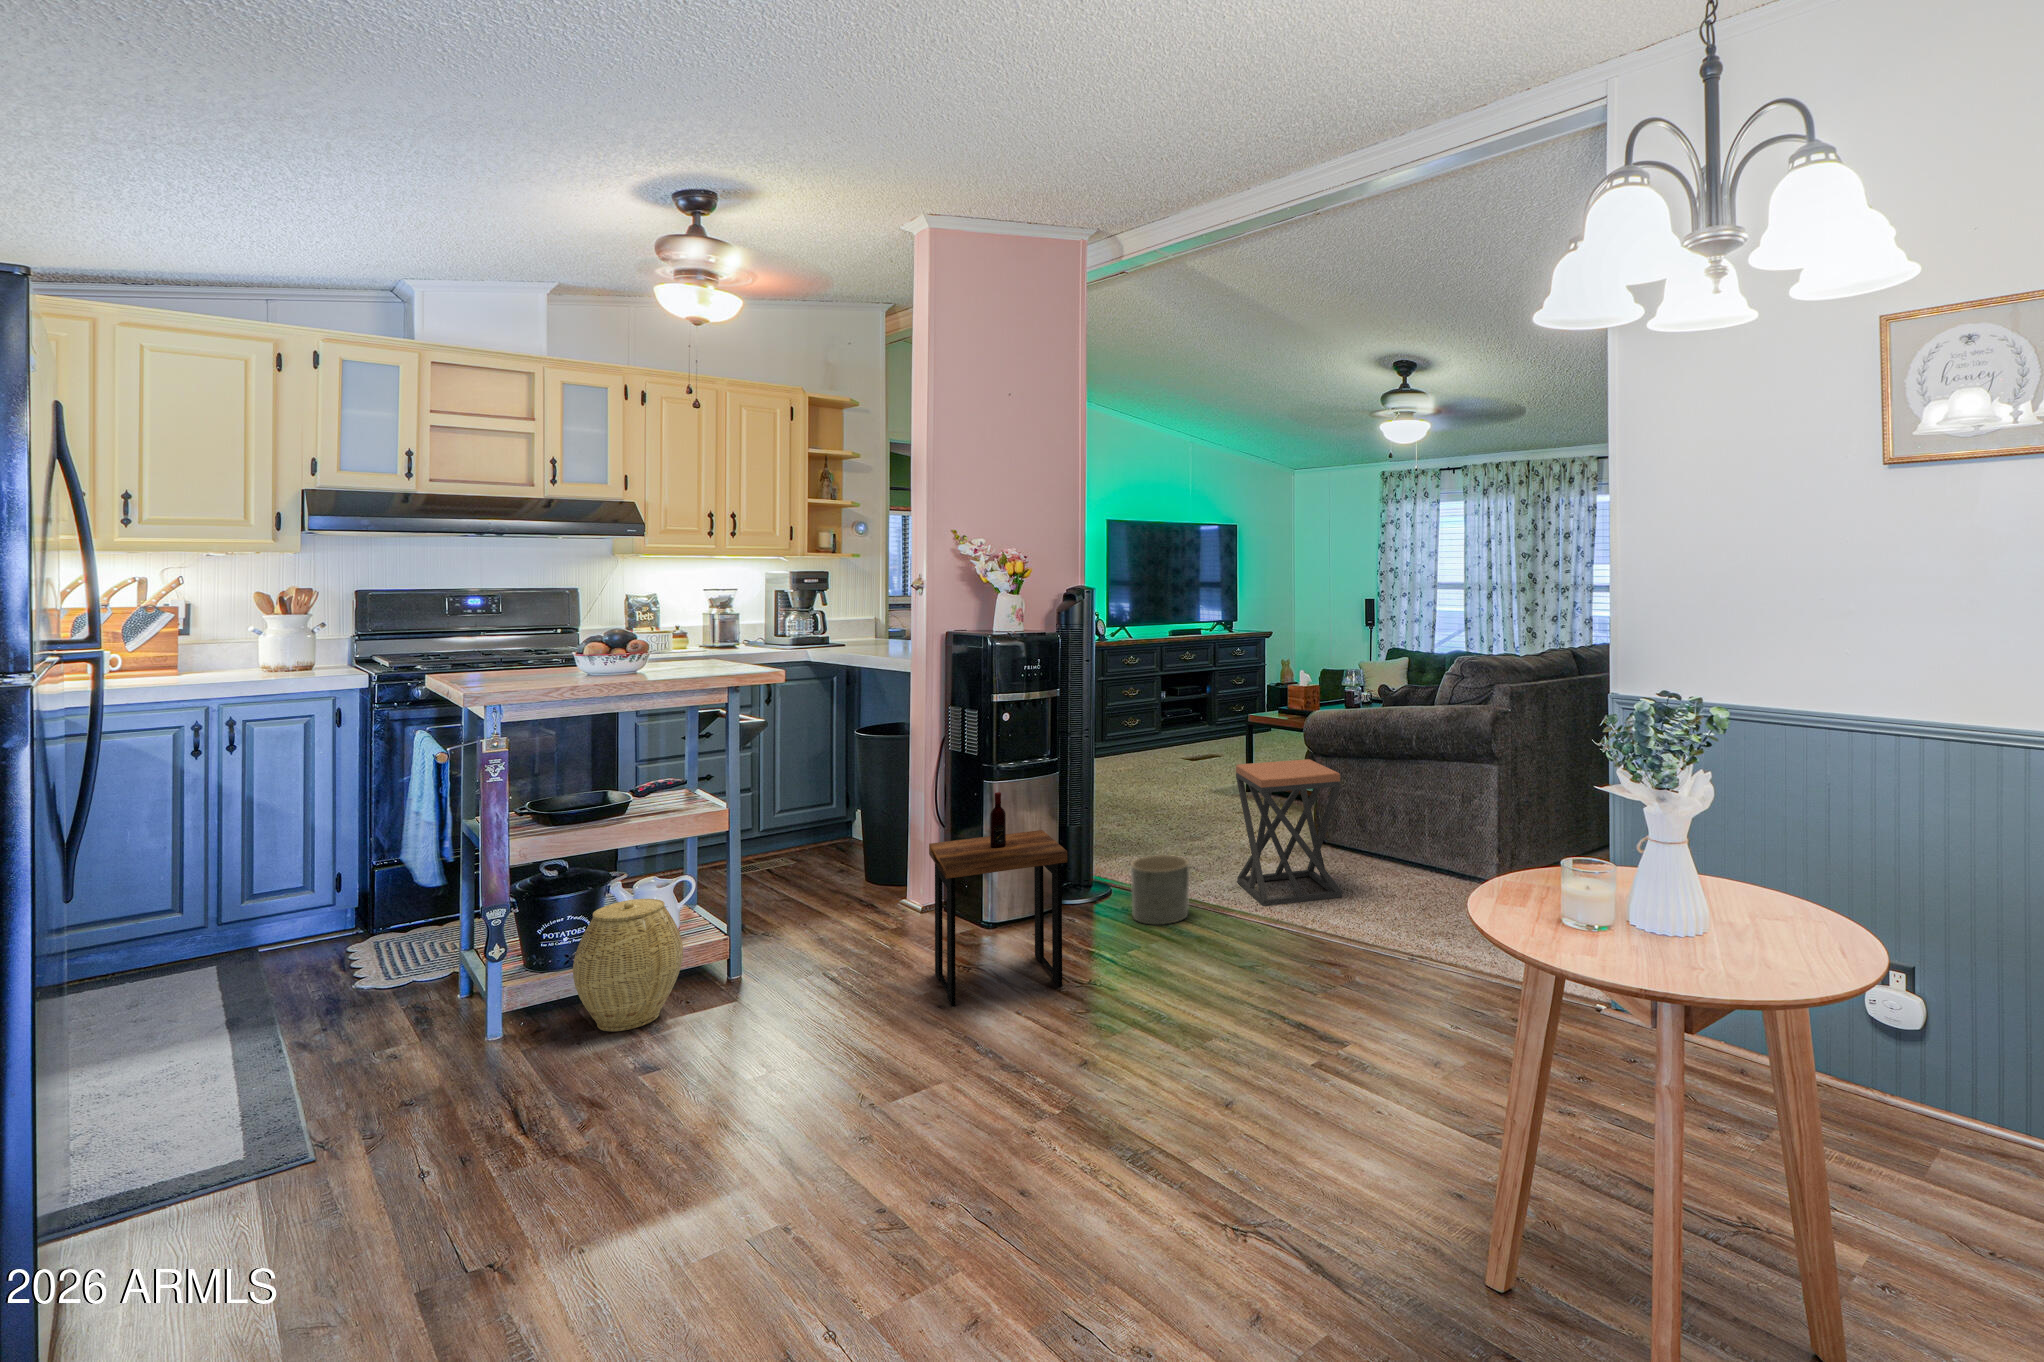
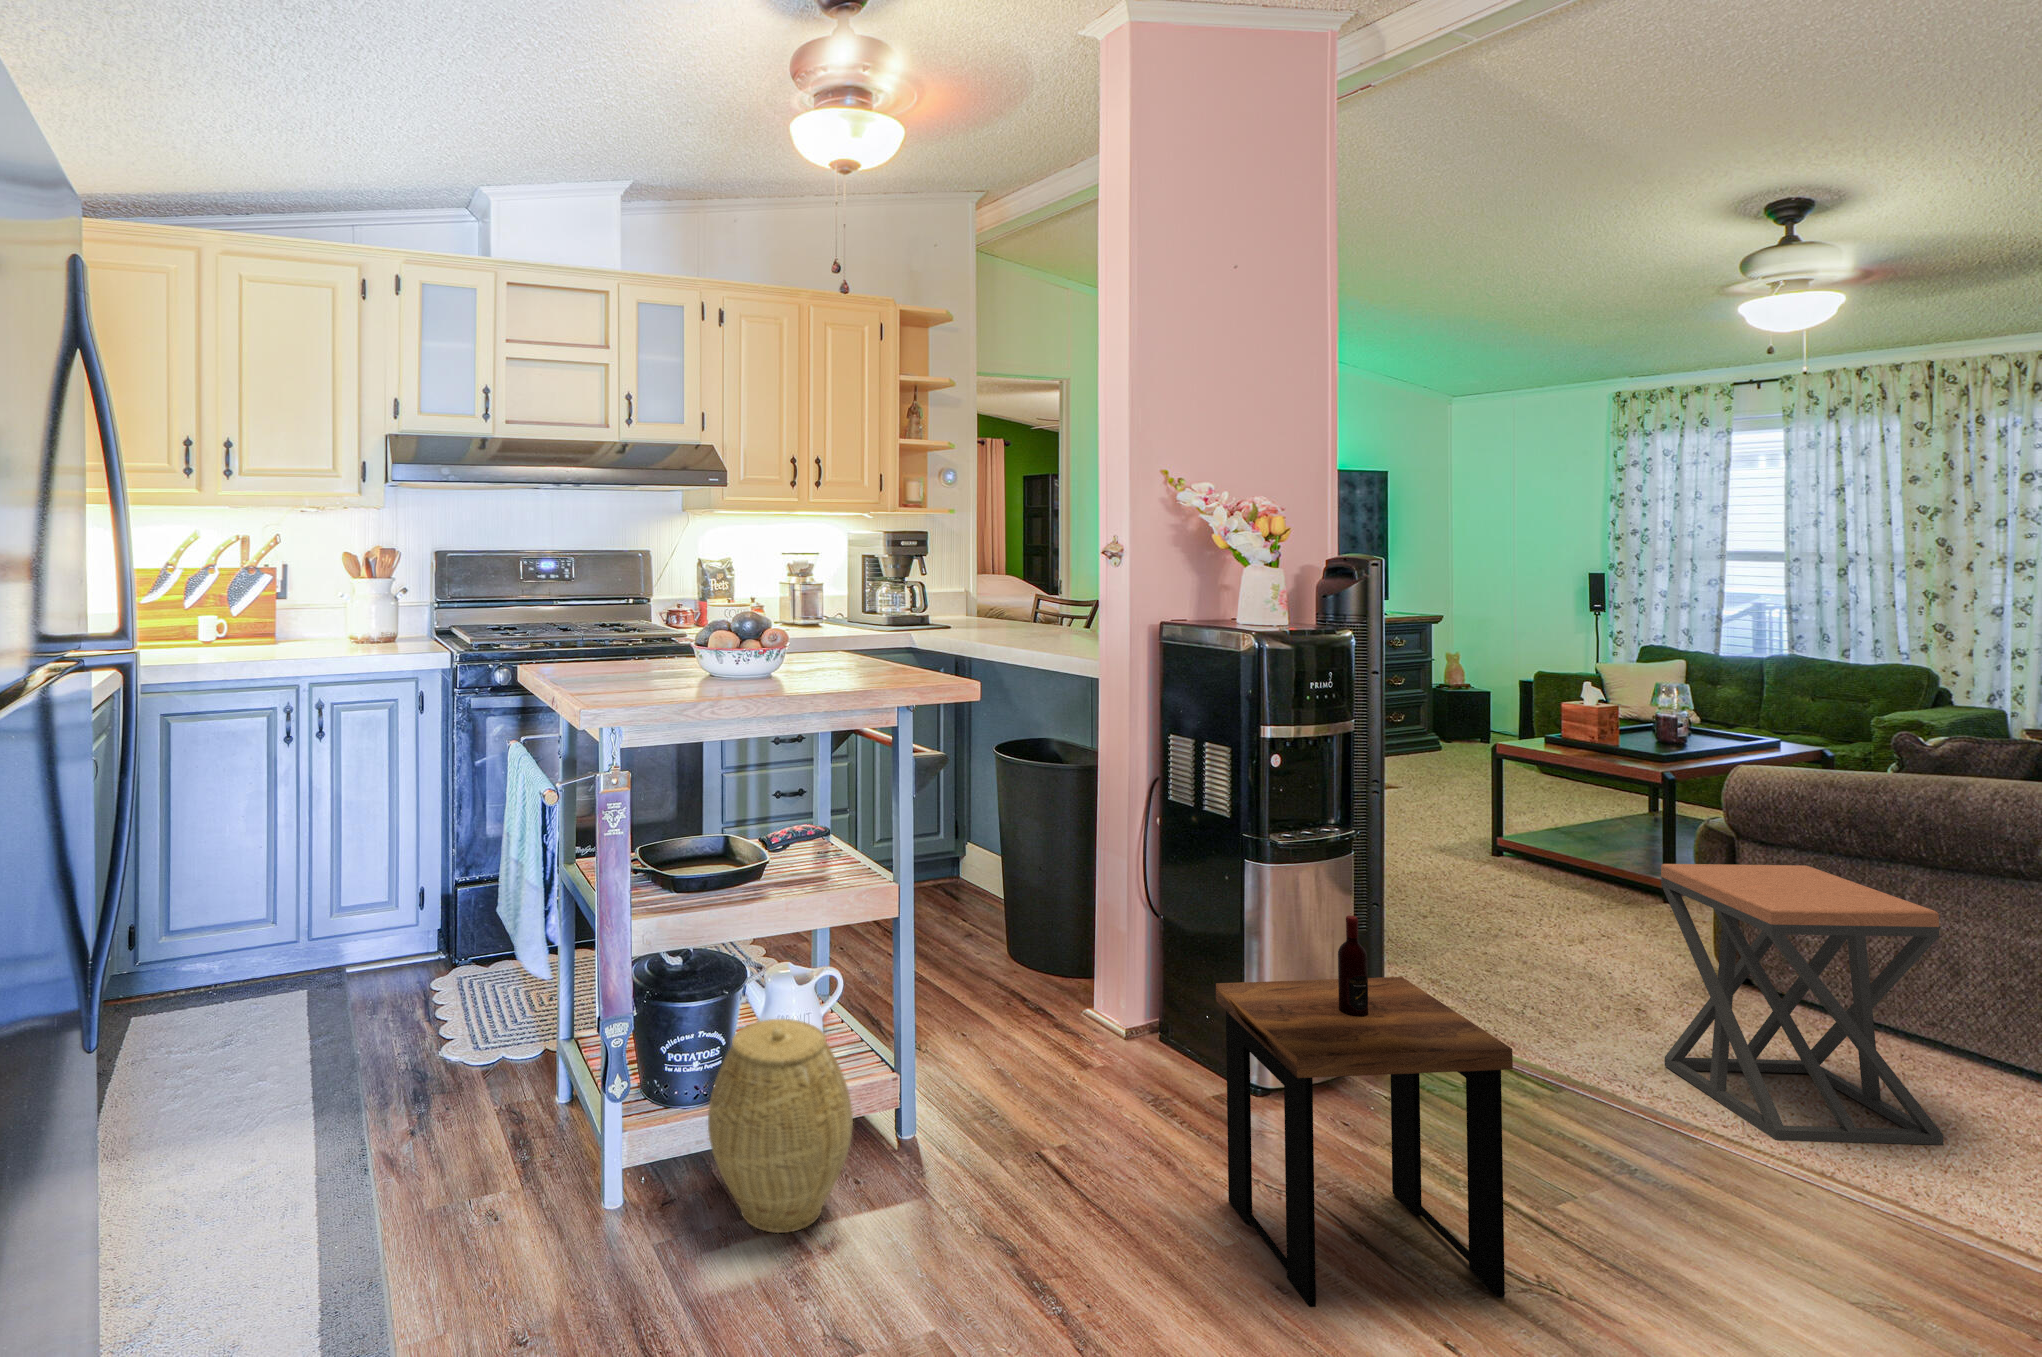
planter: present [1131,855,1189,925] -> none [1511,1016,1633,1154]

